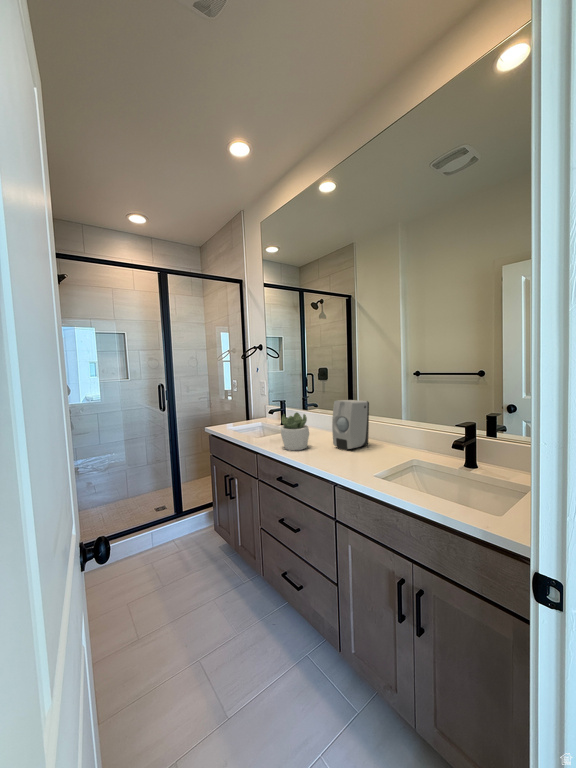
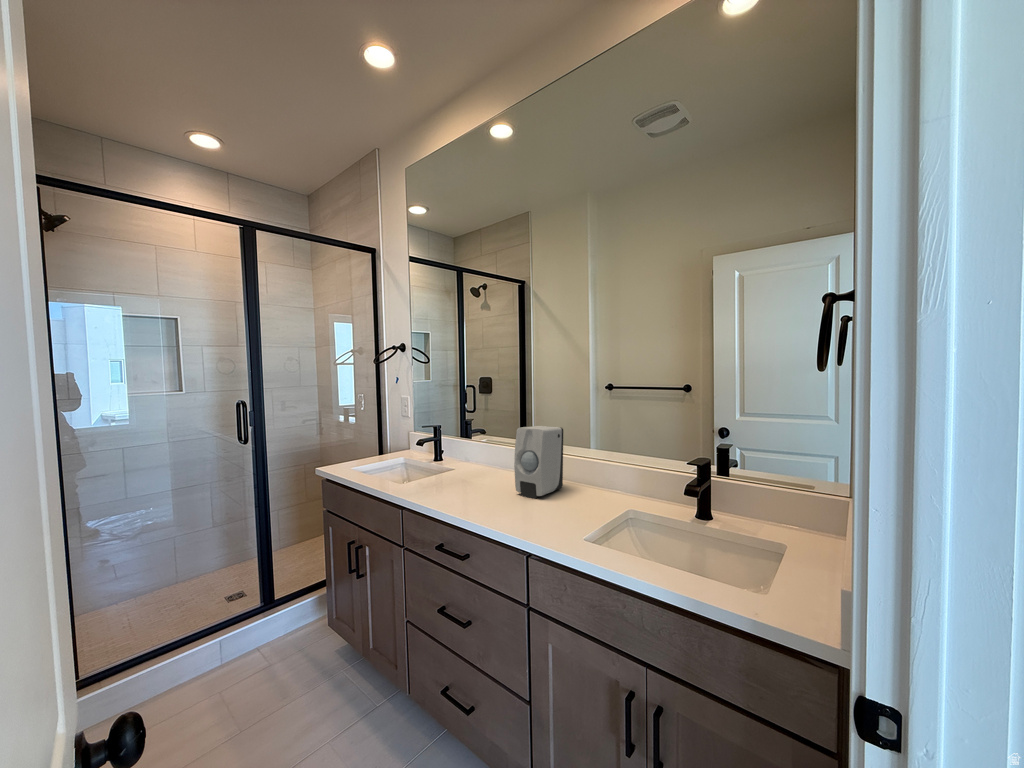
succulent plant: present [281,412,309,450] -> none [439,445,482,503]

